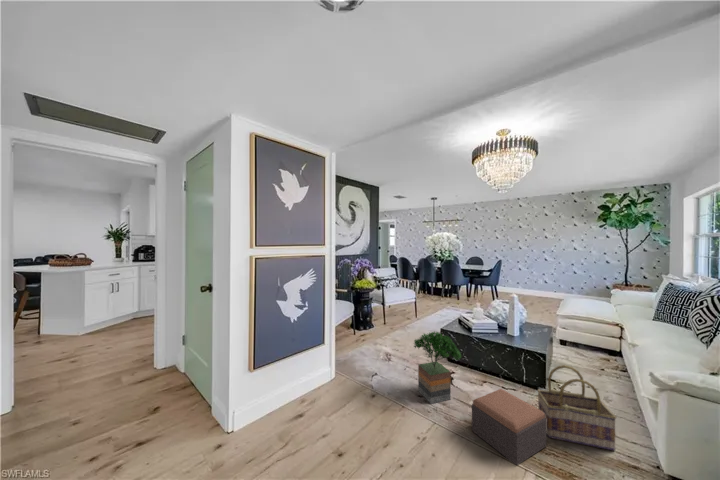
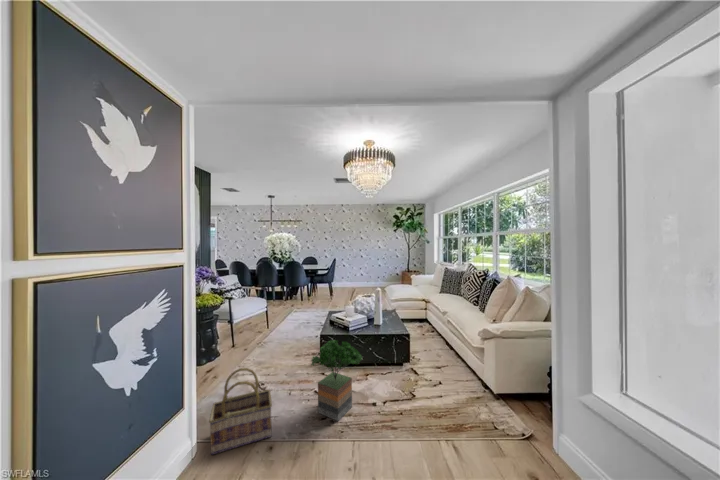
basket: present [537,365,616,450] -> present [209,368,272,455]
footstool: present [472,389,546,465] -> none [386,377,437,441]

